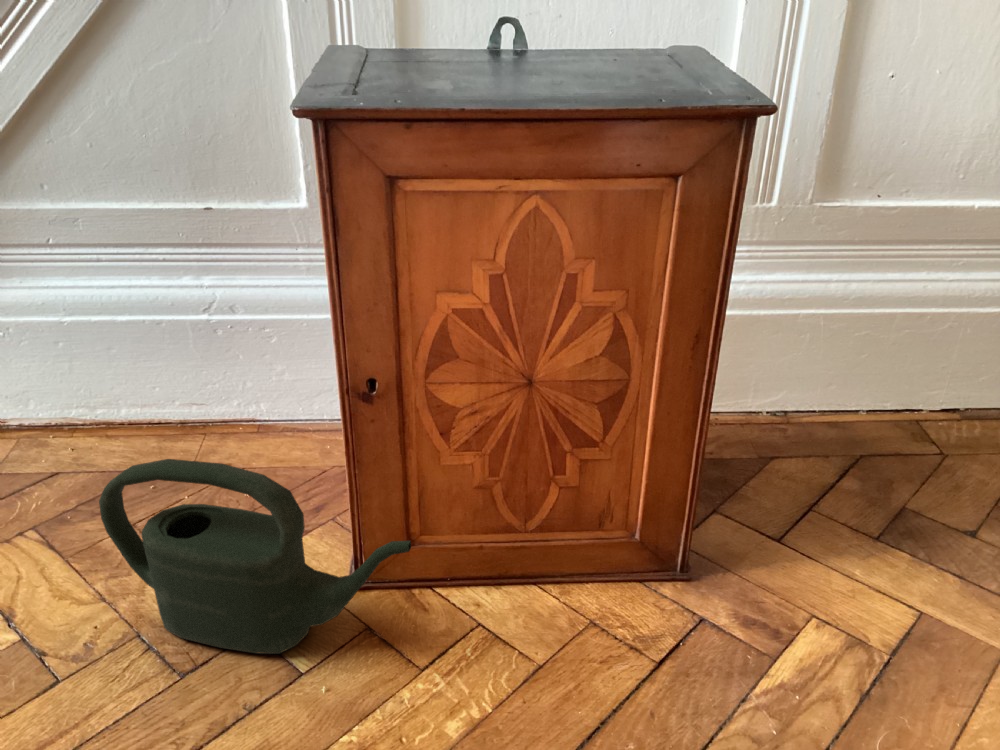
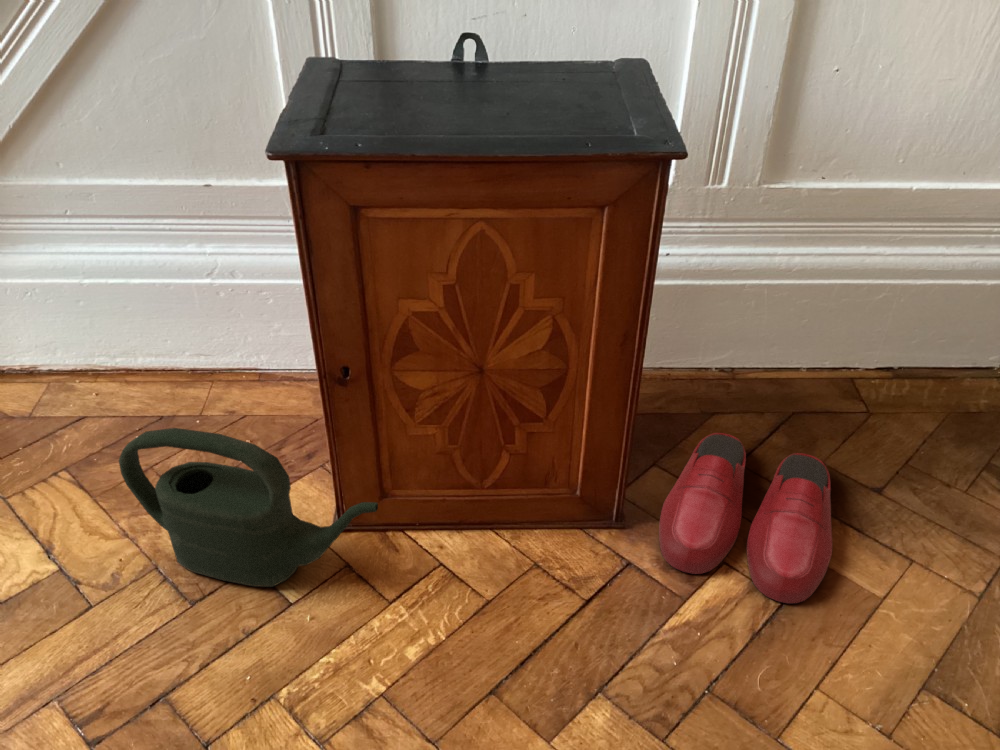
slippers: none [730,474,939,660] -> present [659,433,832,604]

